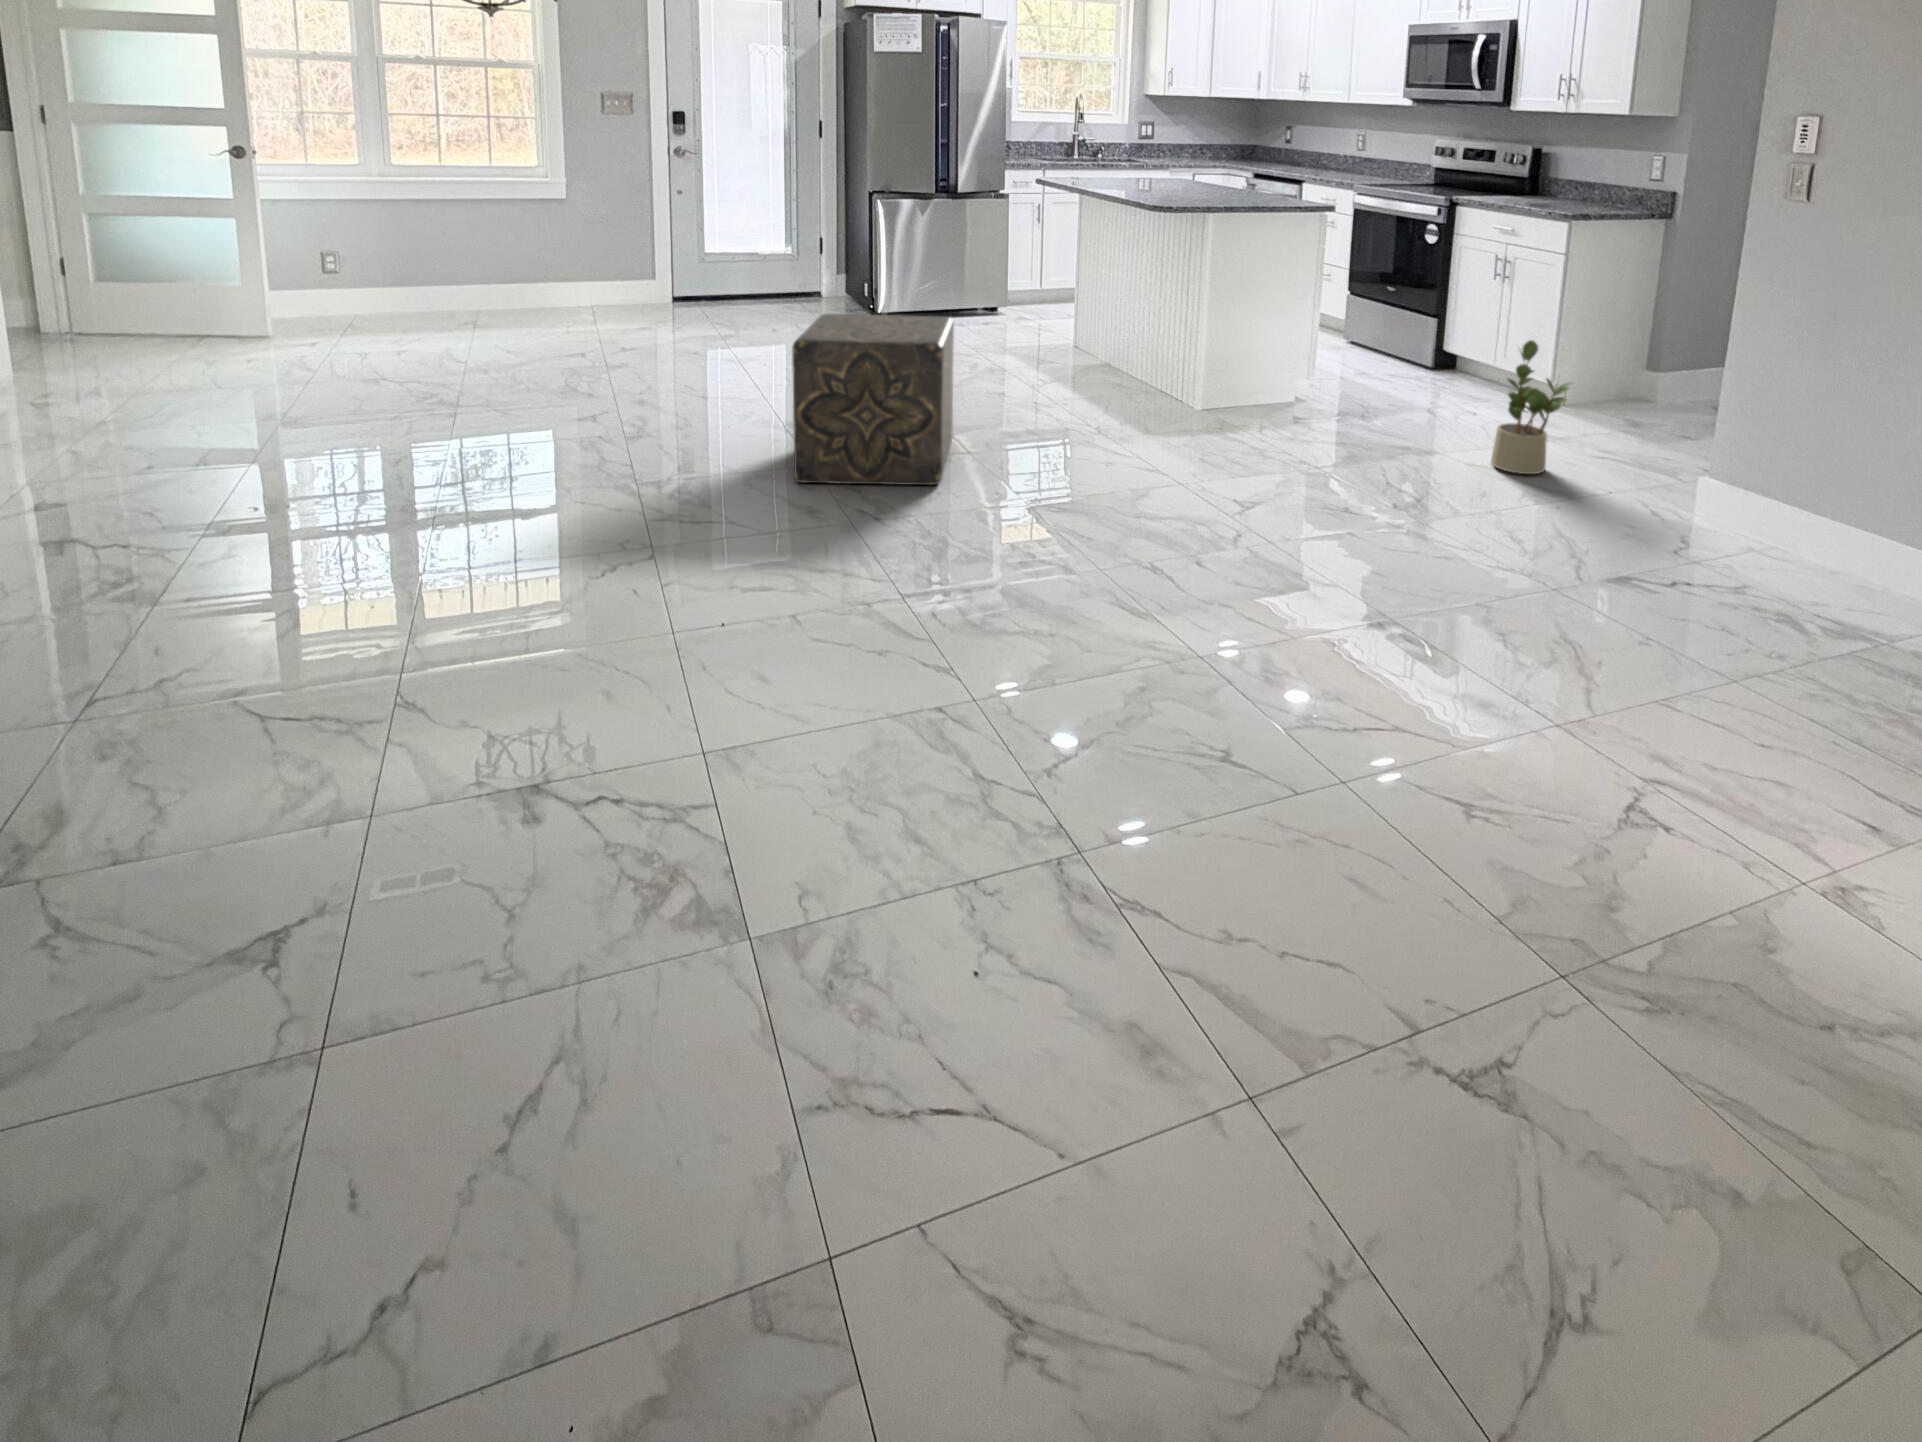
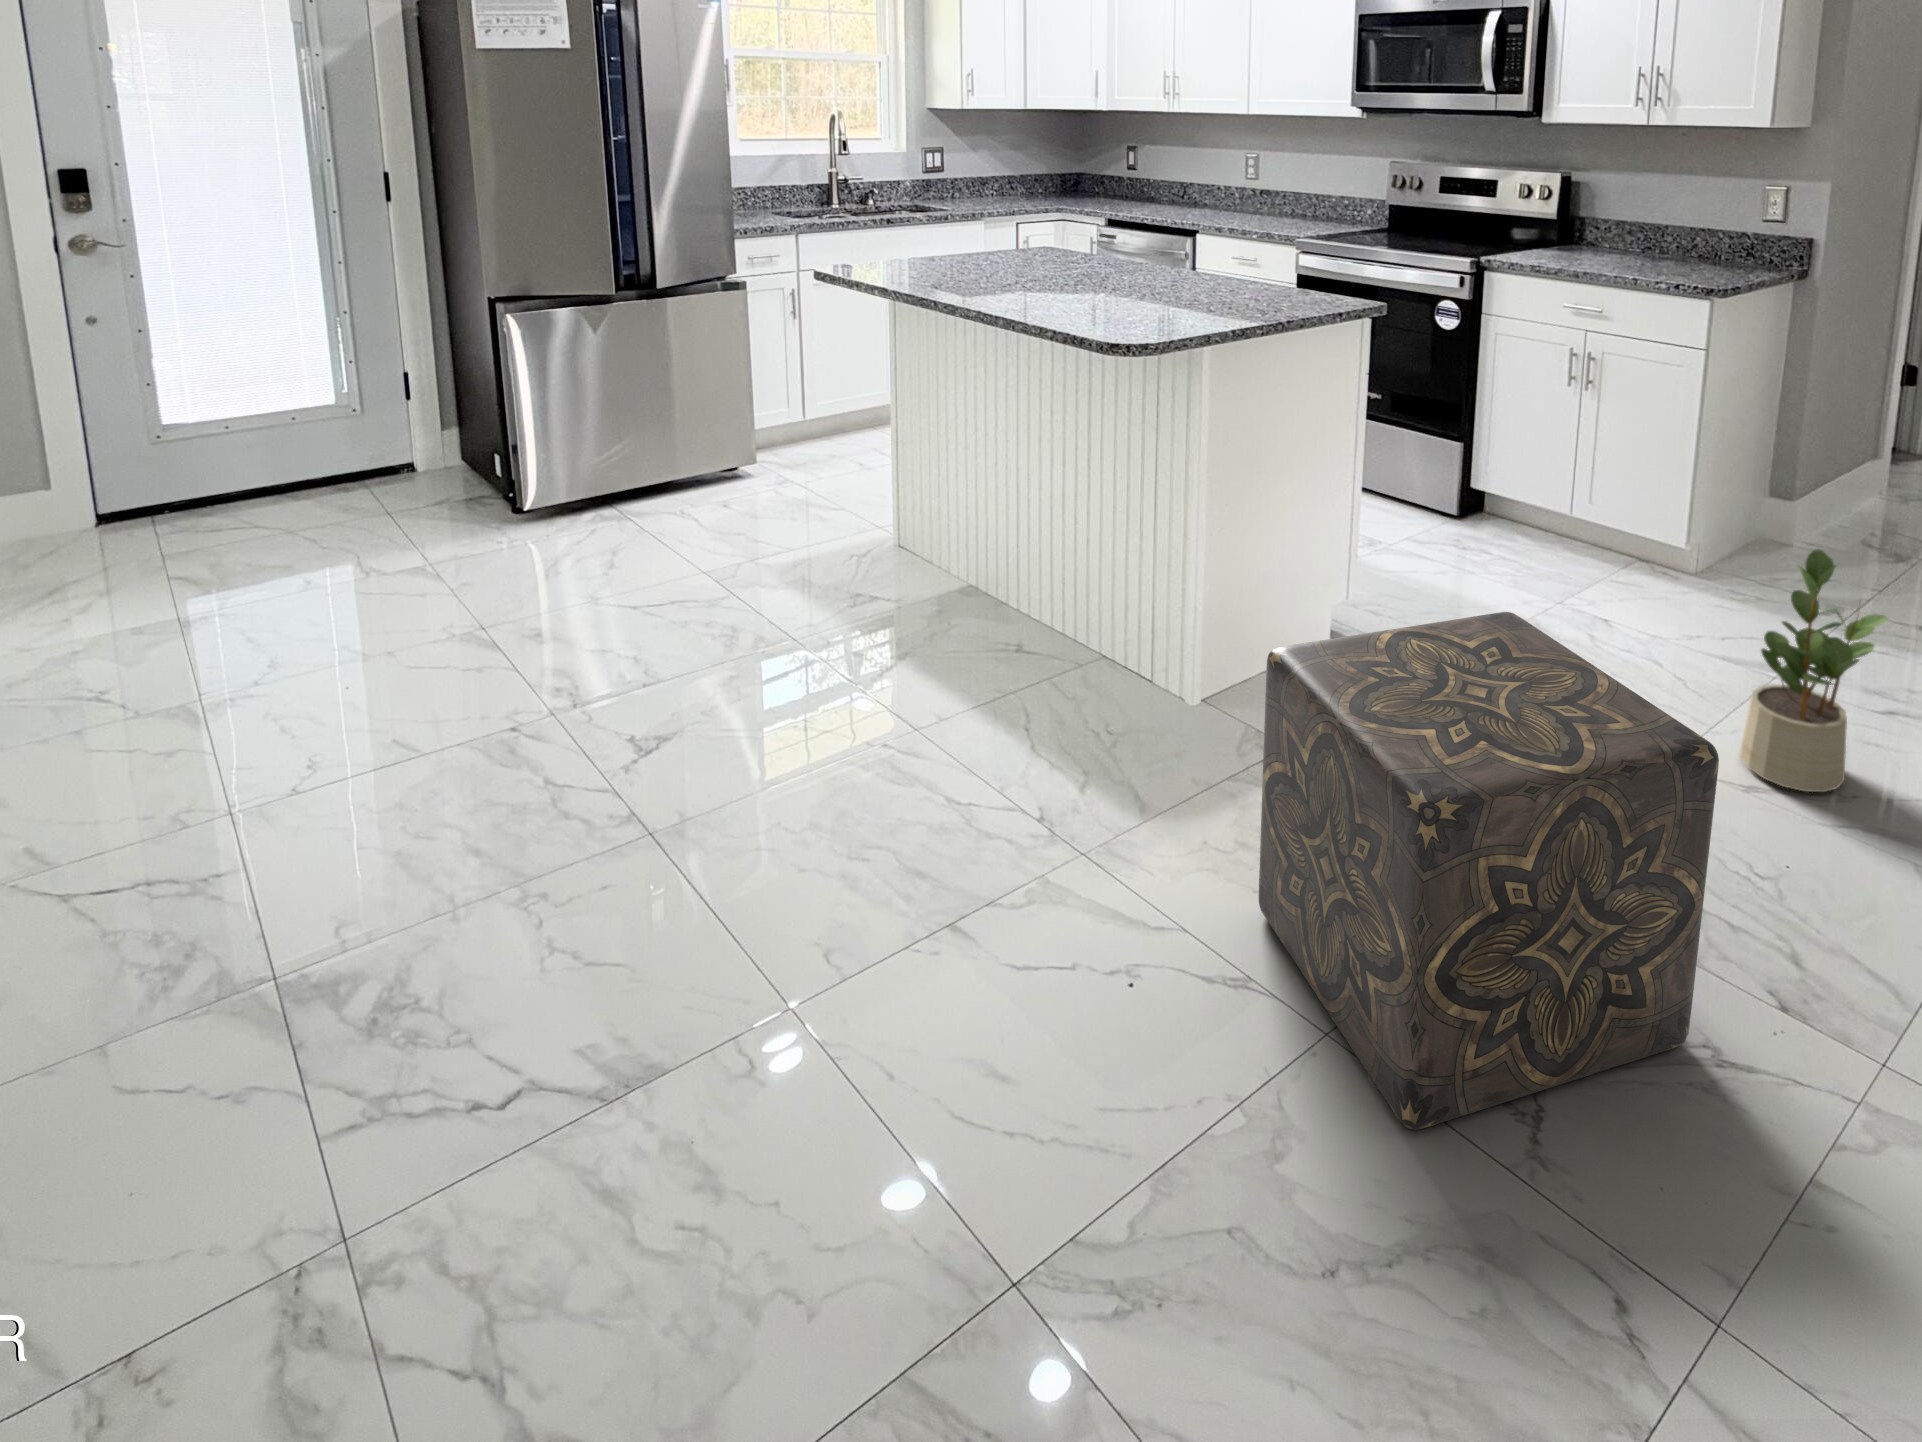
ottoman: present [792,314,954,485] -> present [1259,612,1719,1130]

